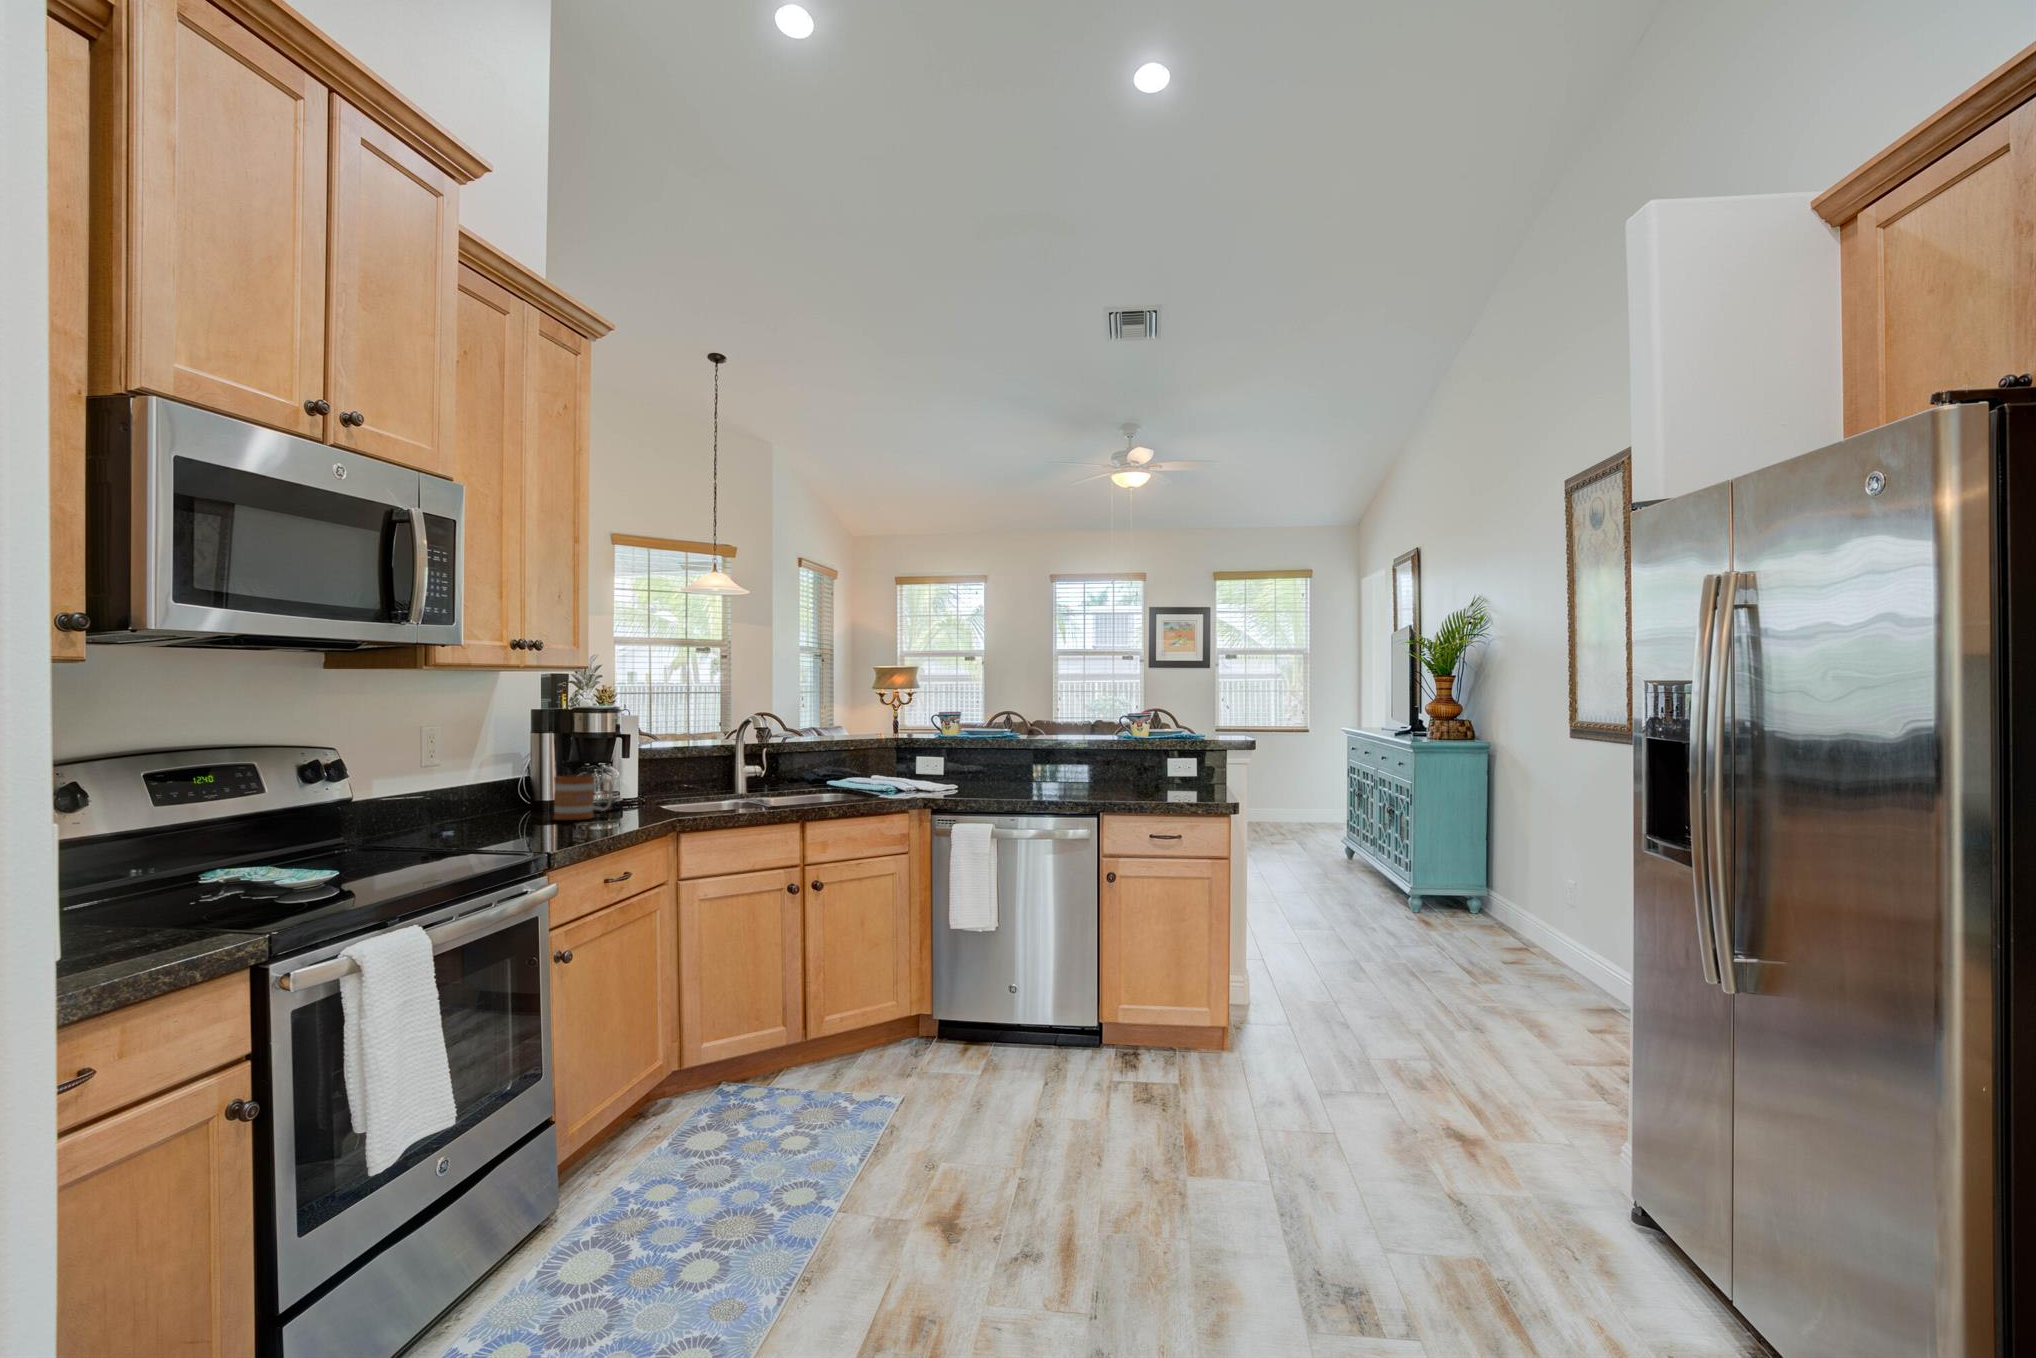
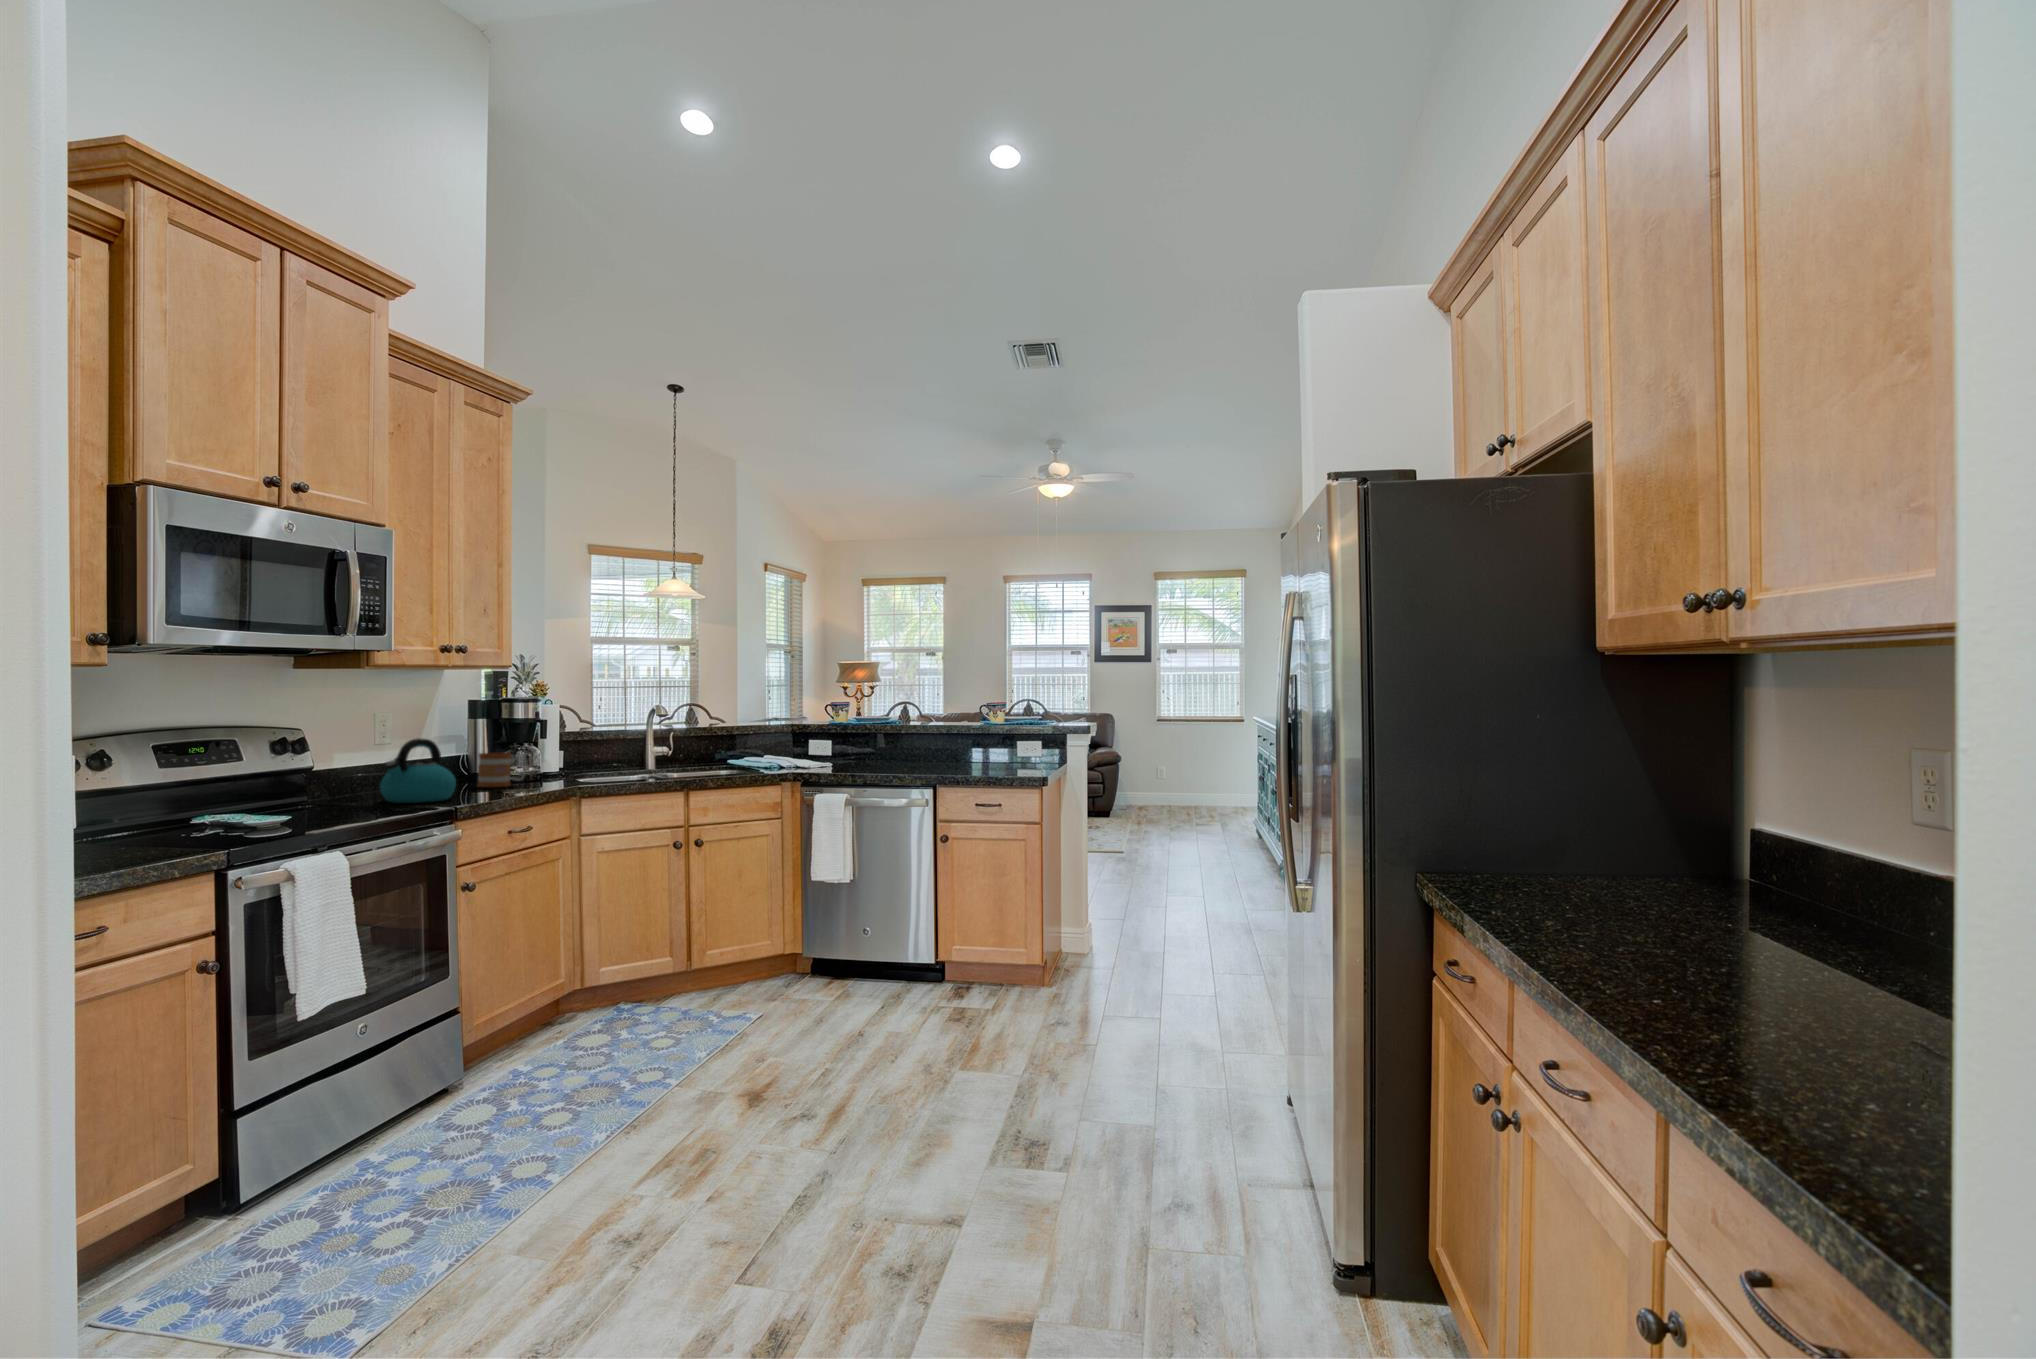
kettle: none [445,760,541,845] -> present [380,738,456,803]

